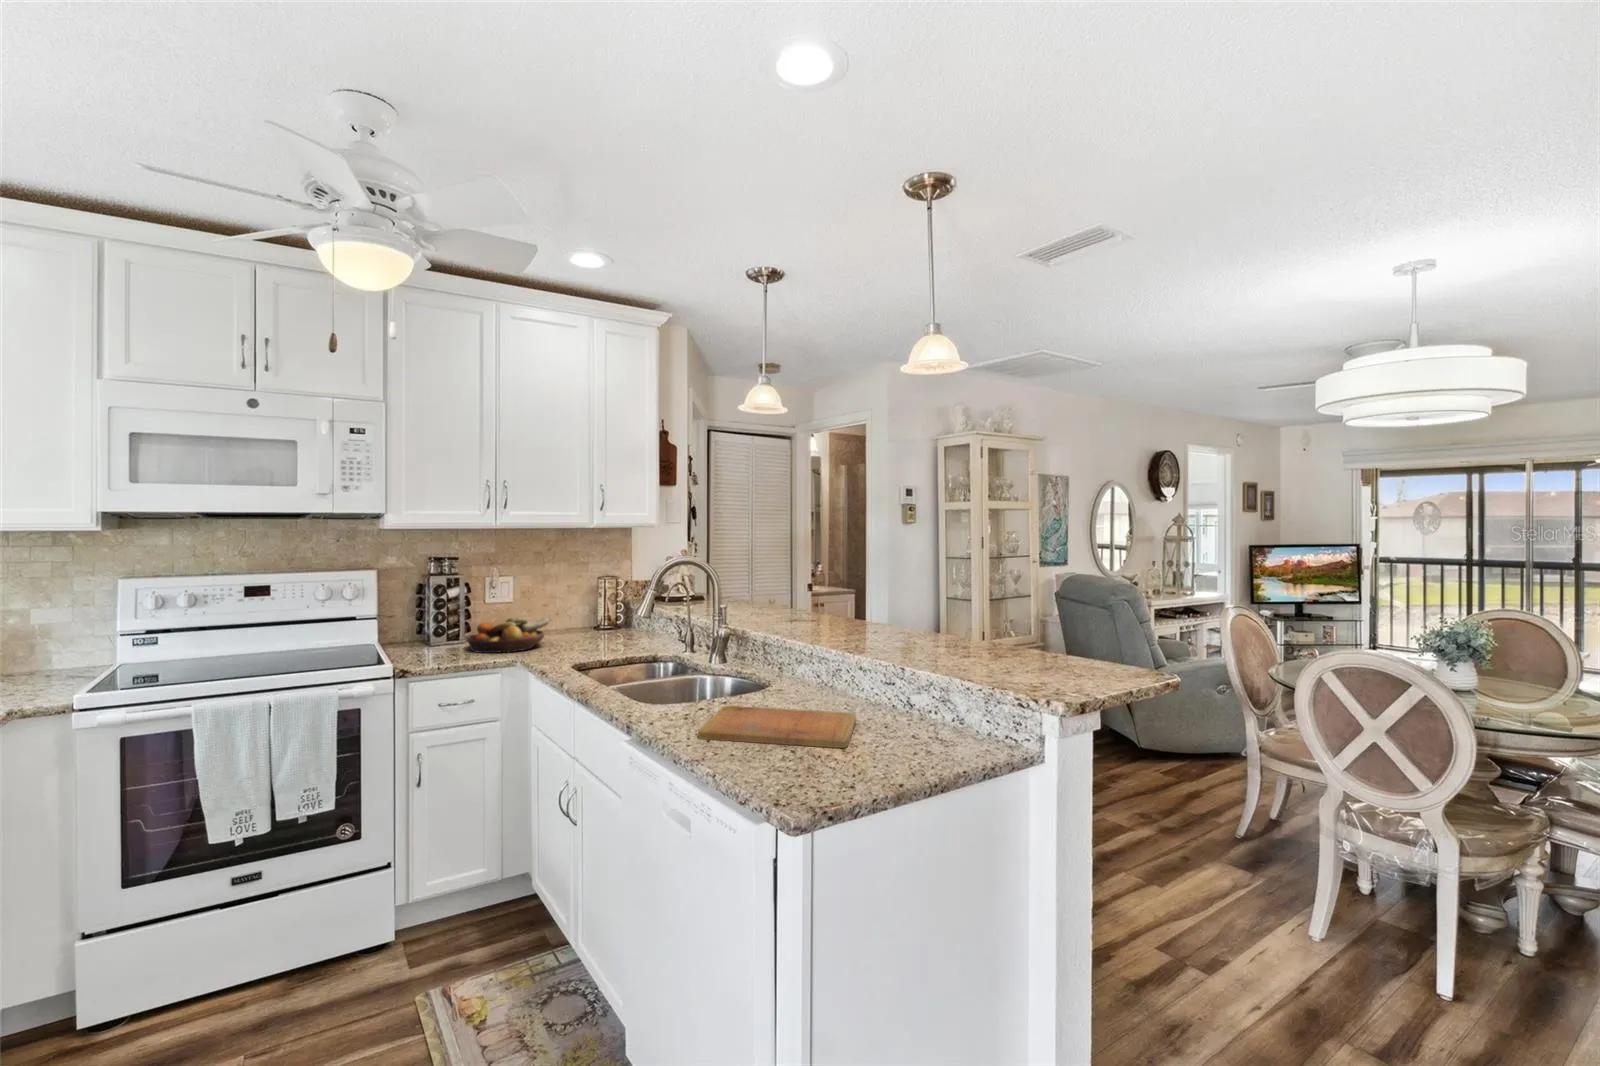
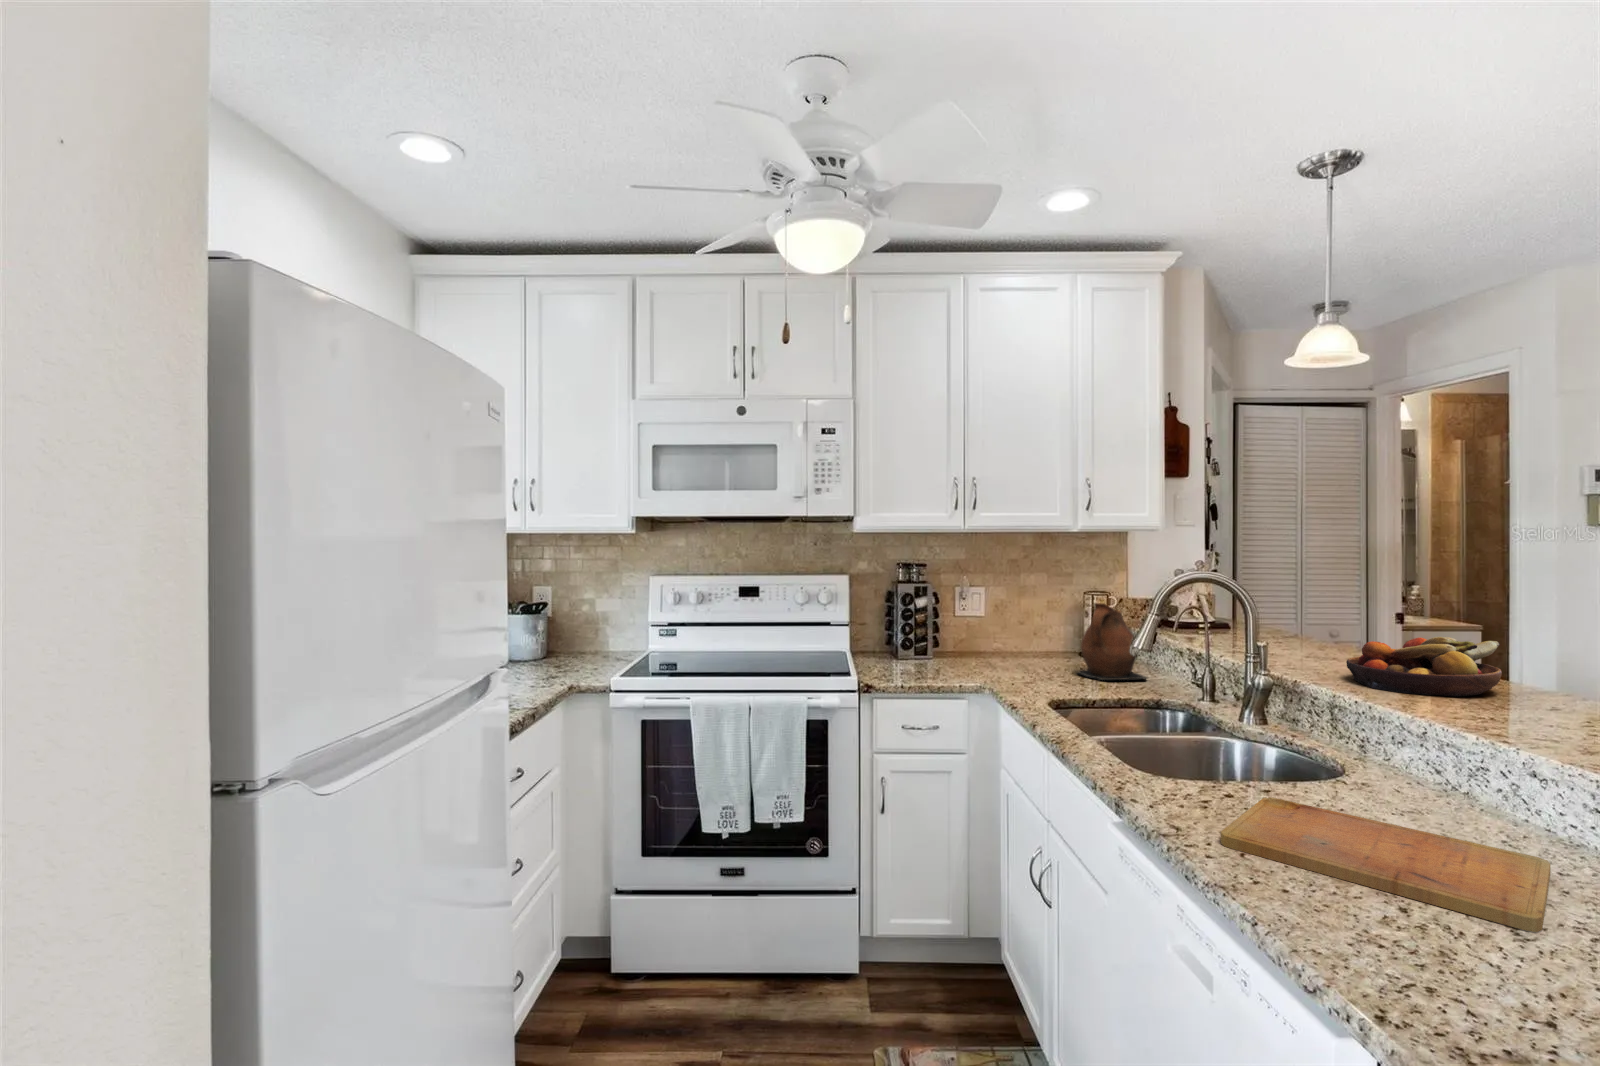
ceramic pitcher: none [592,585,649,646] -> present [1078,603,1148,680]
fruit bowl: present [467,618,550,653] -> present [1346,637,1502,697]

